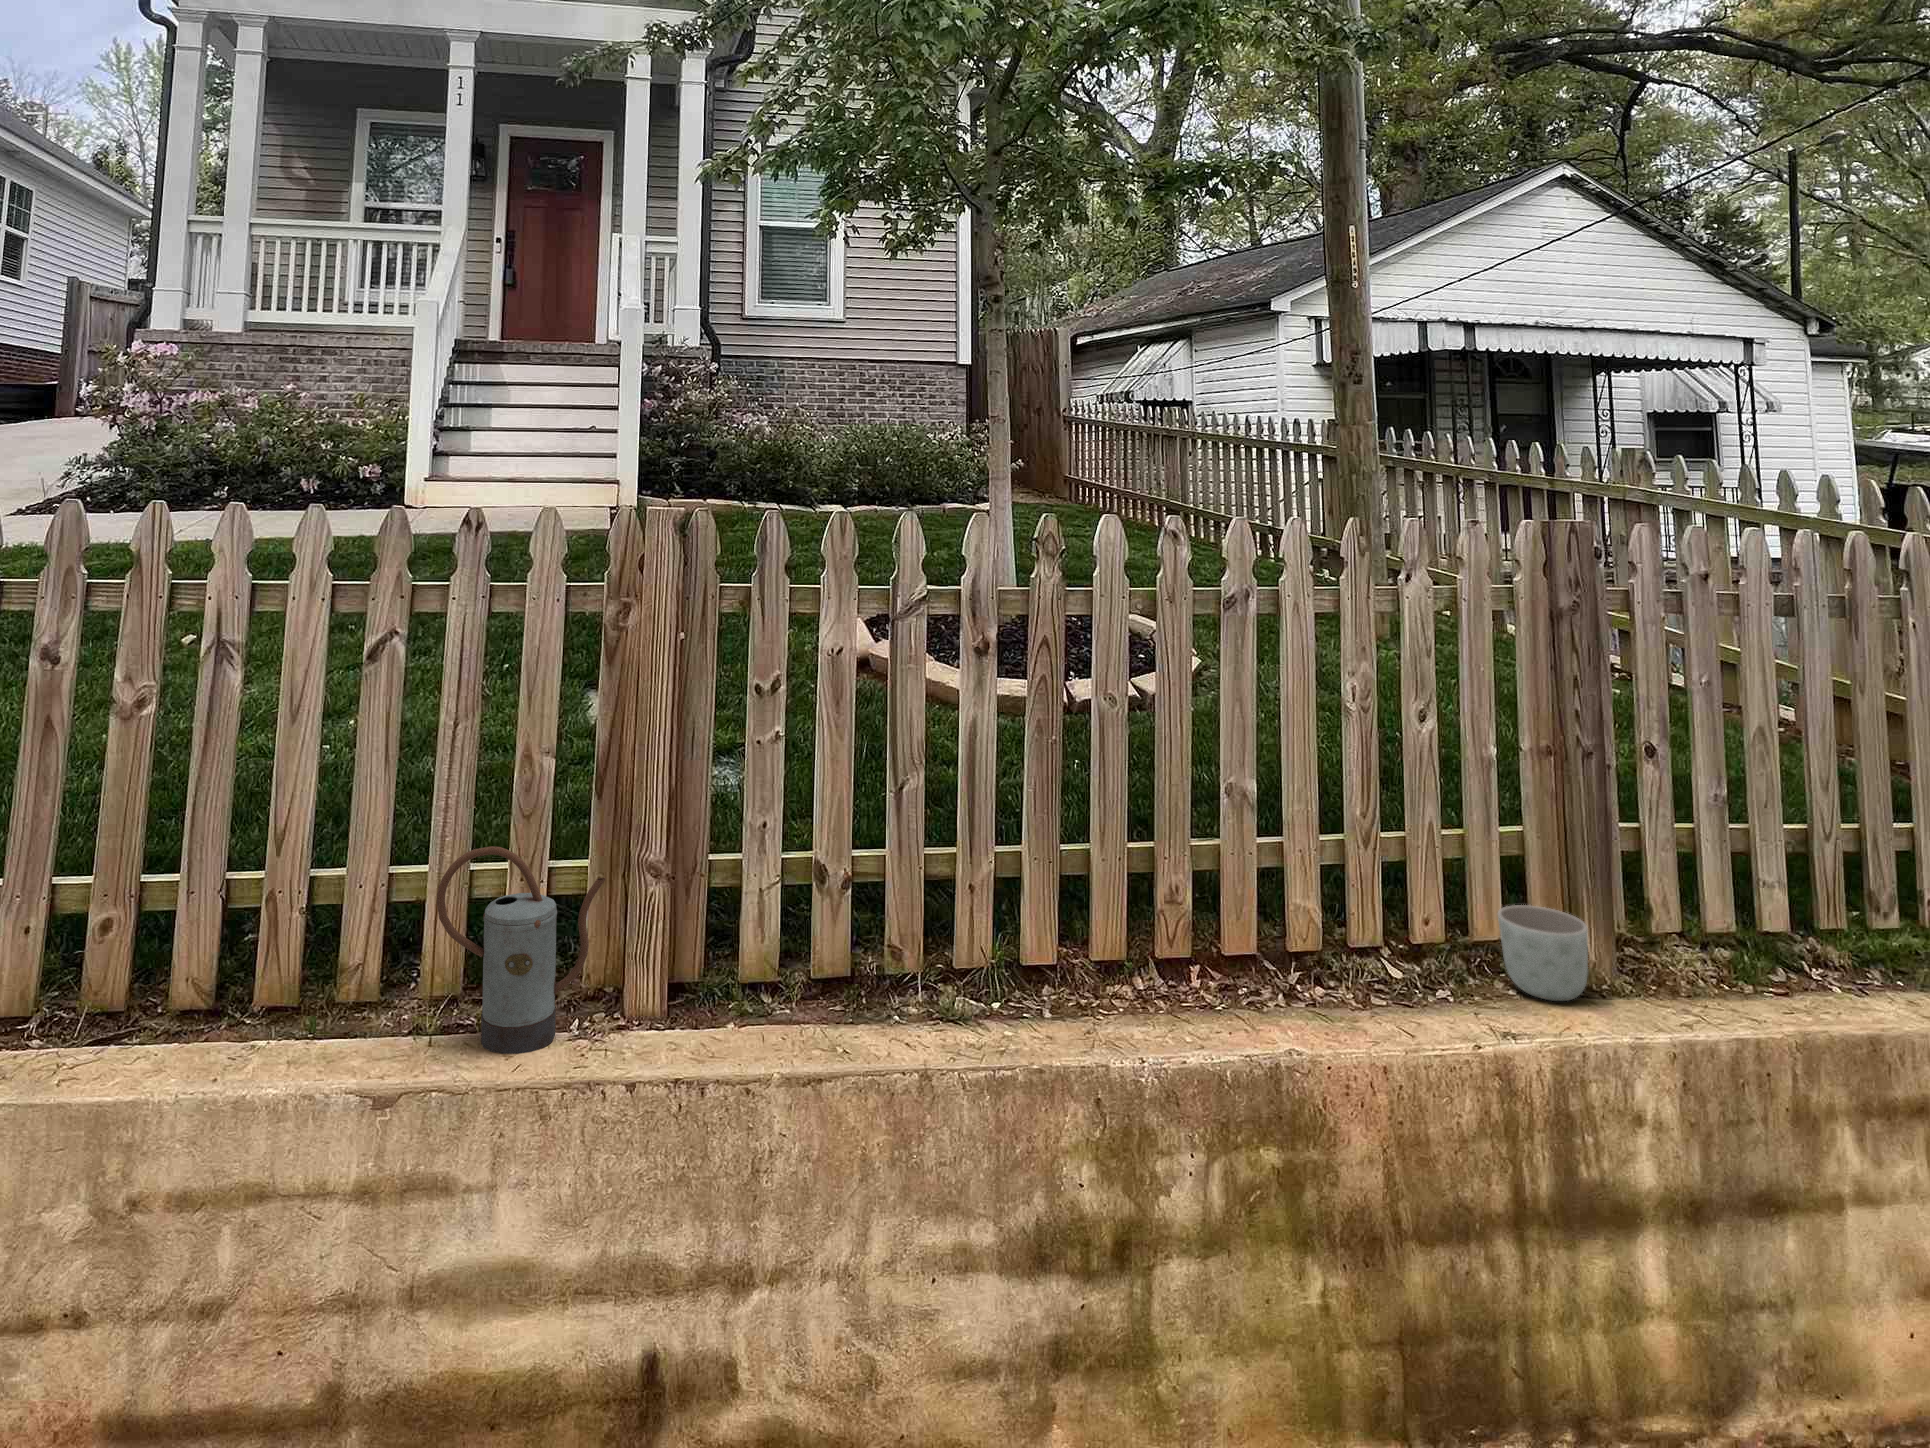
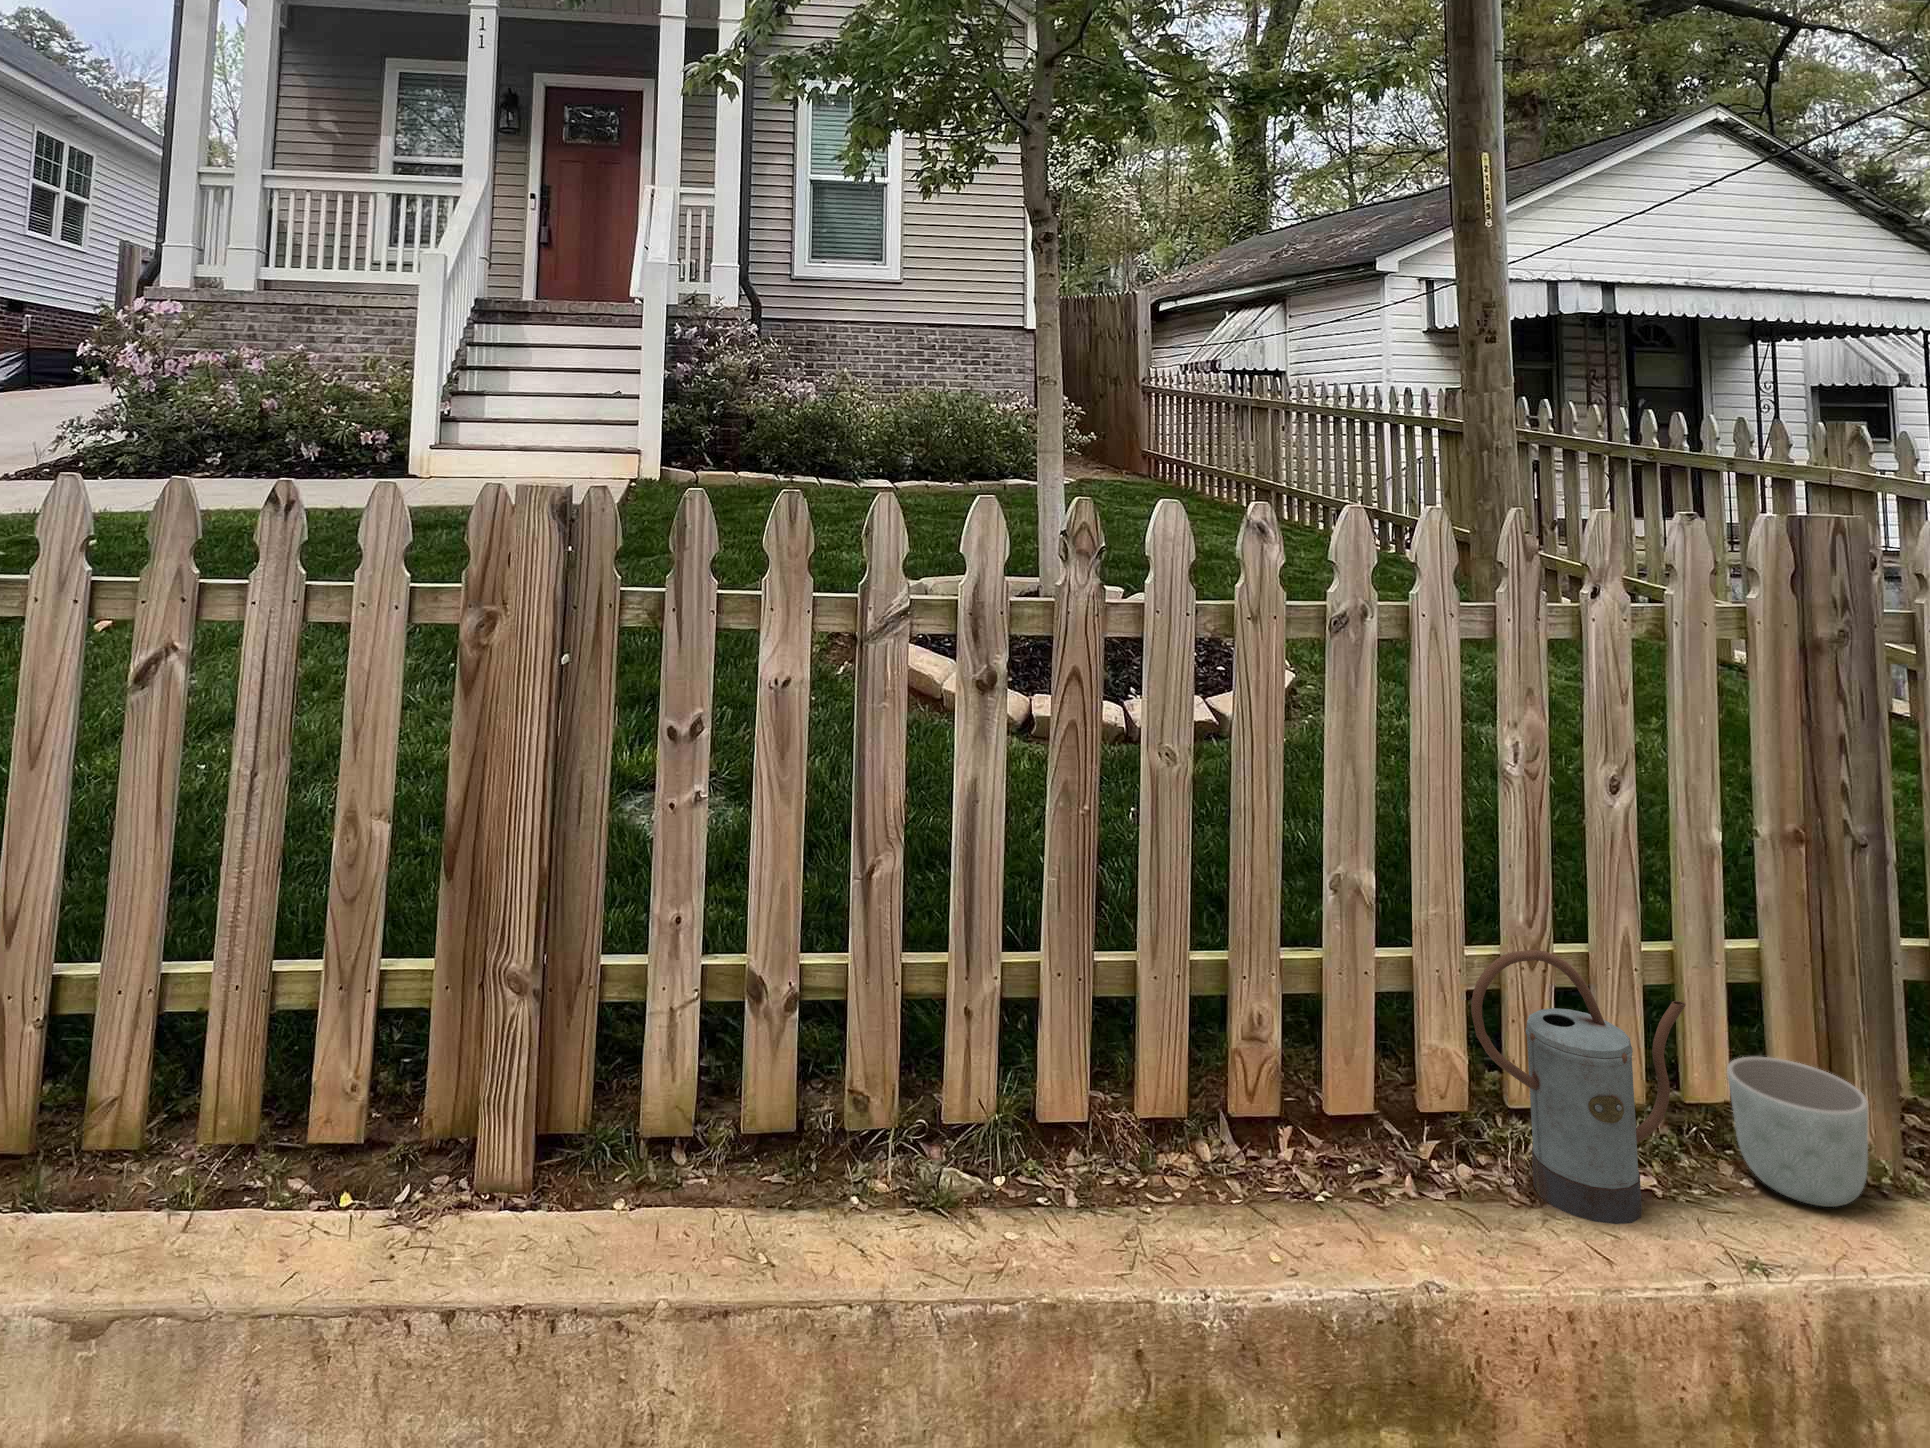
watering can: present [437,846,606,1054] -> present [1471,950,1686,1224]

